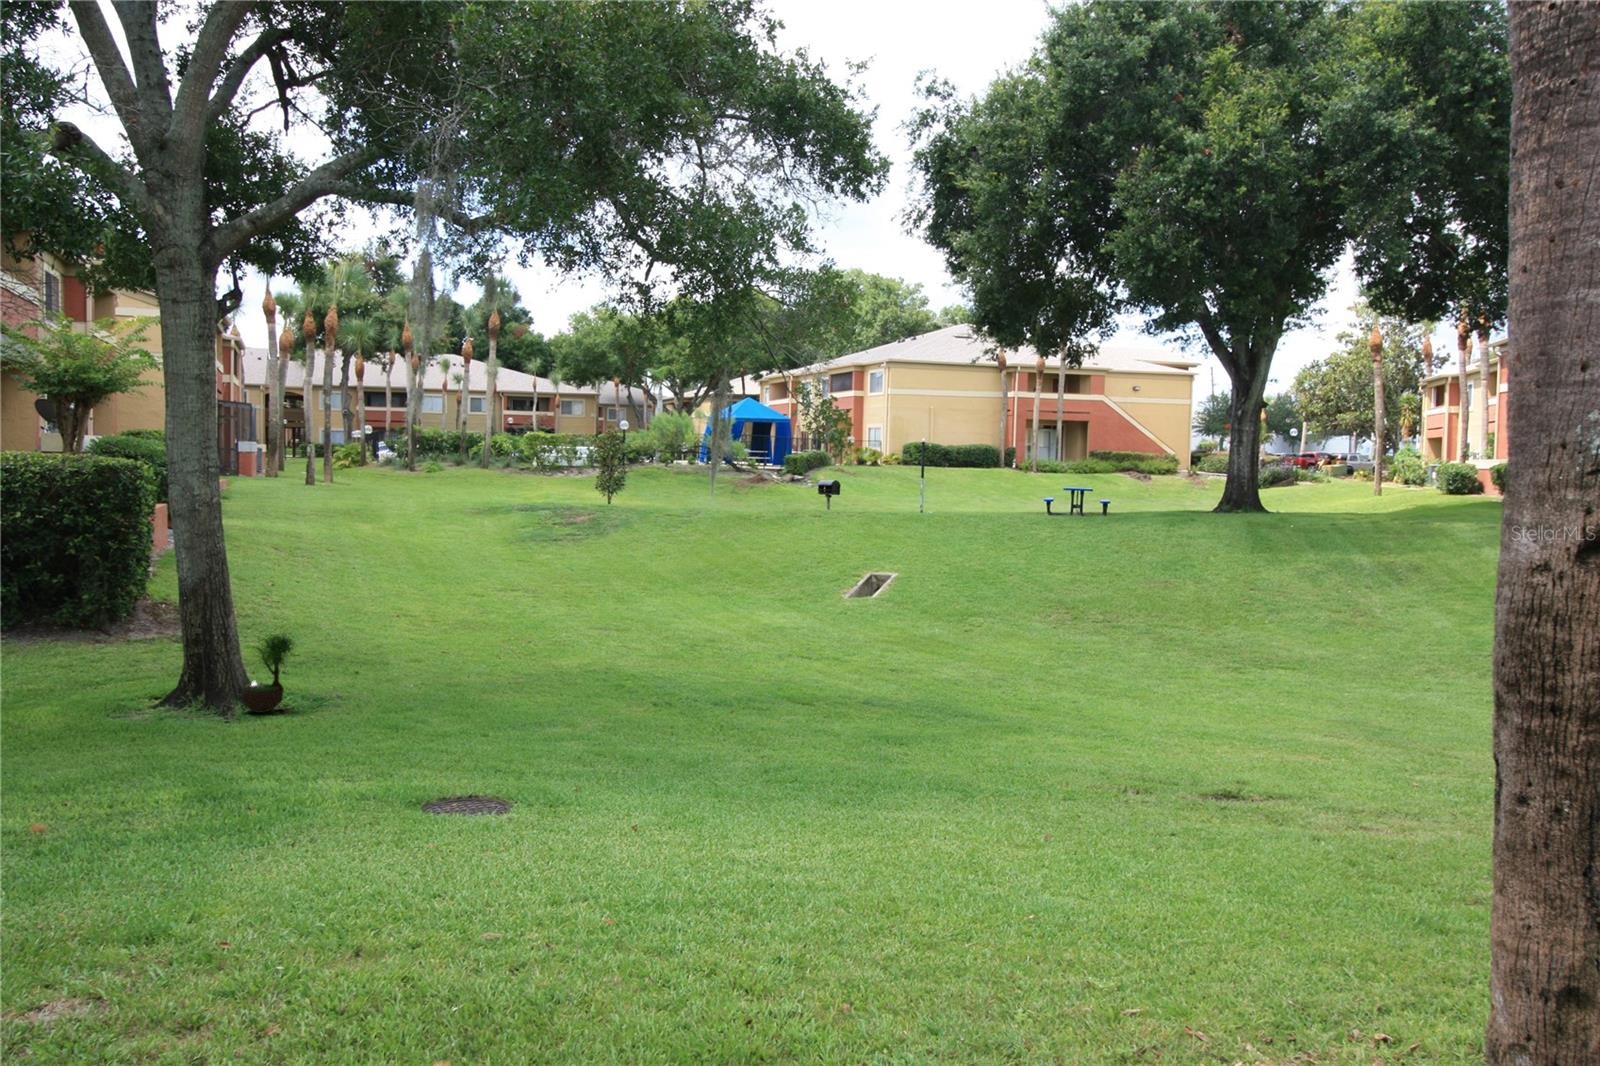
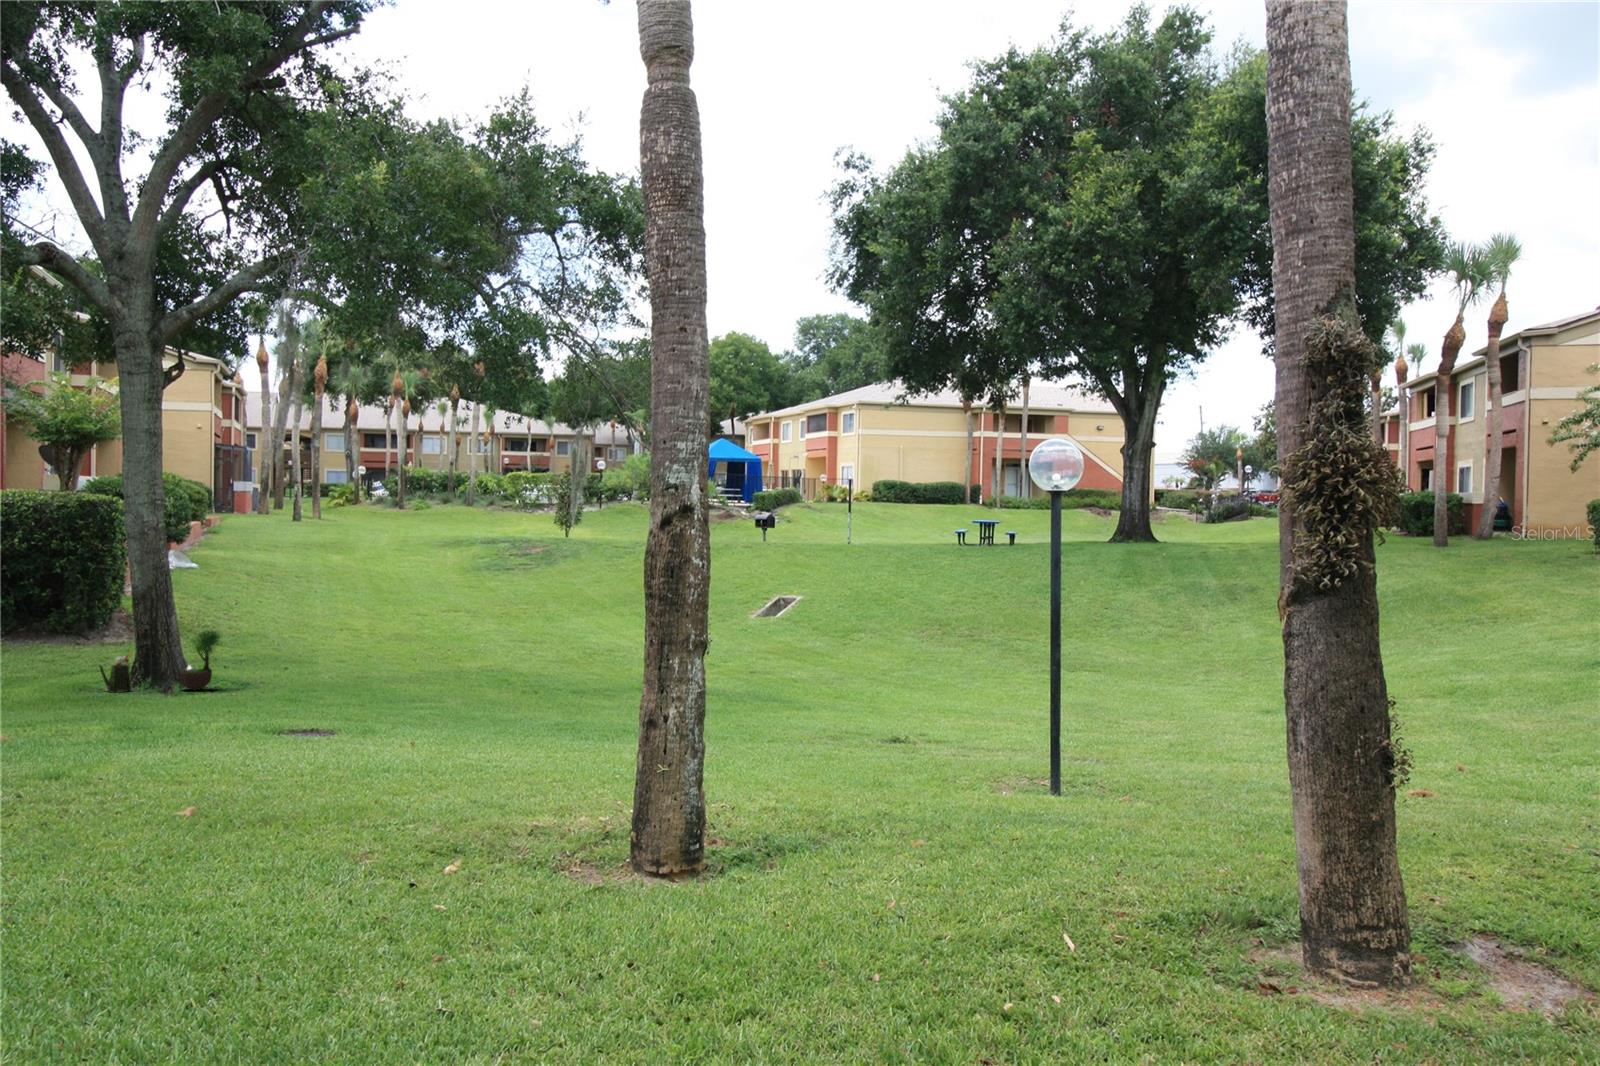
watering can: none [138,664,189,718] -> present [100,653,139,692]

